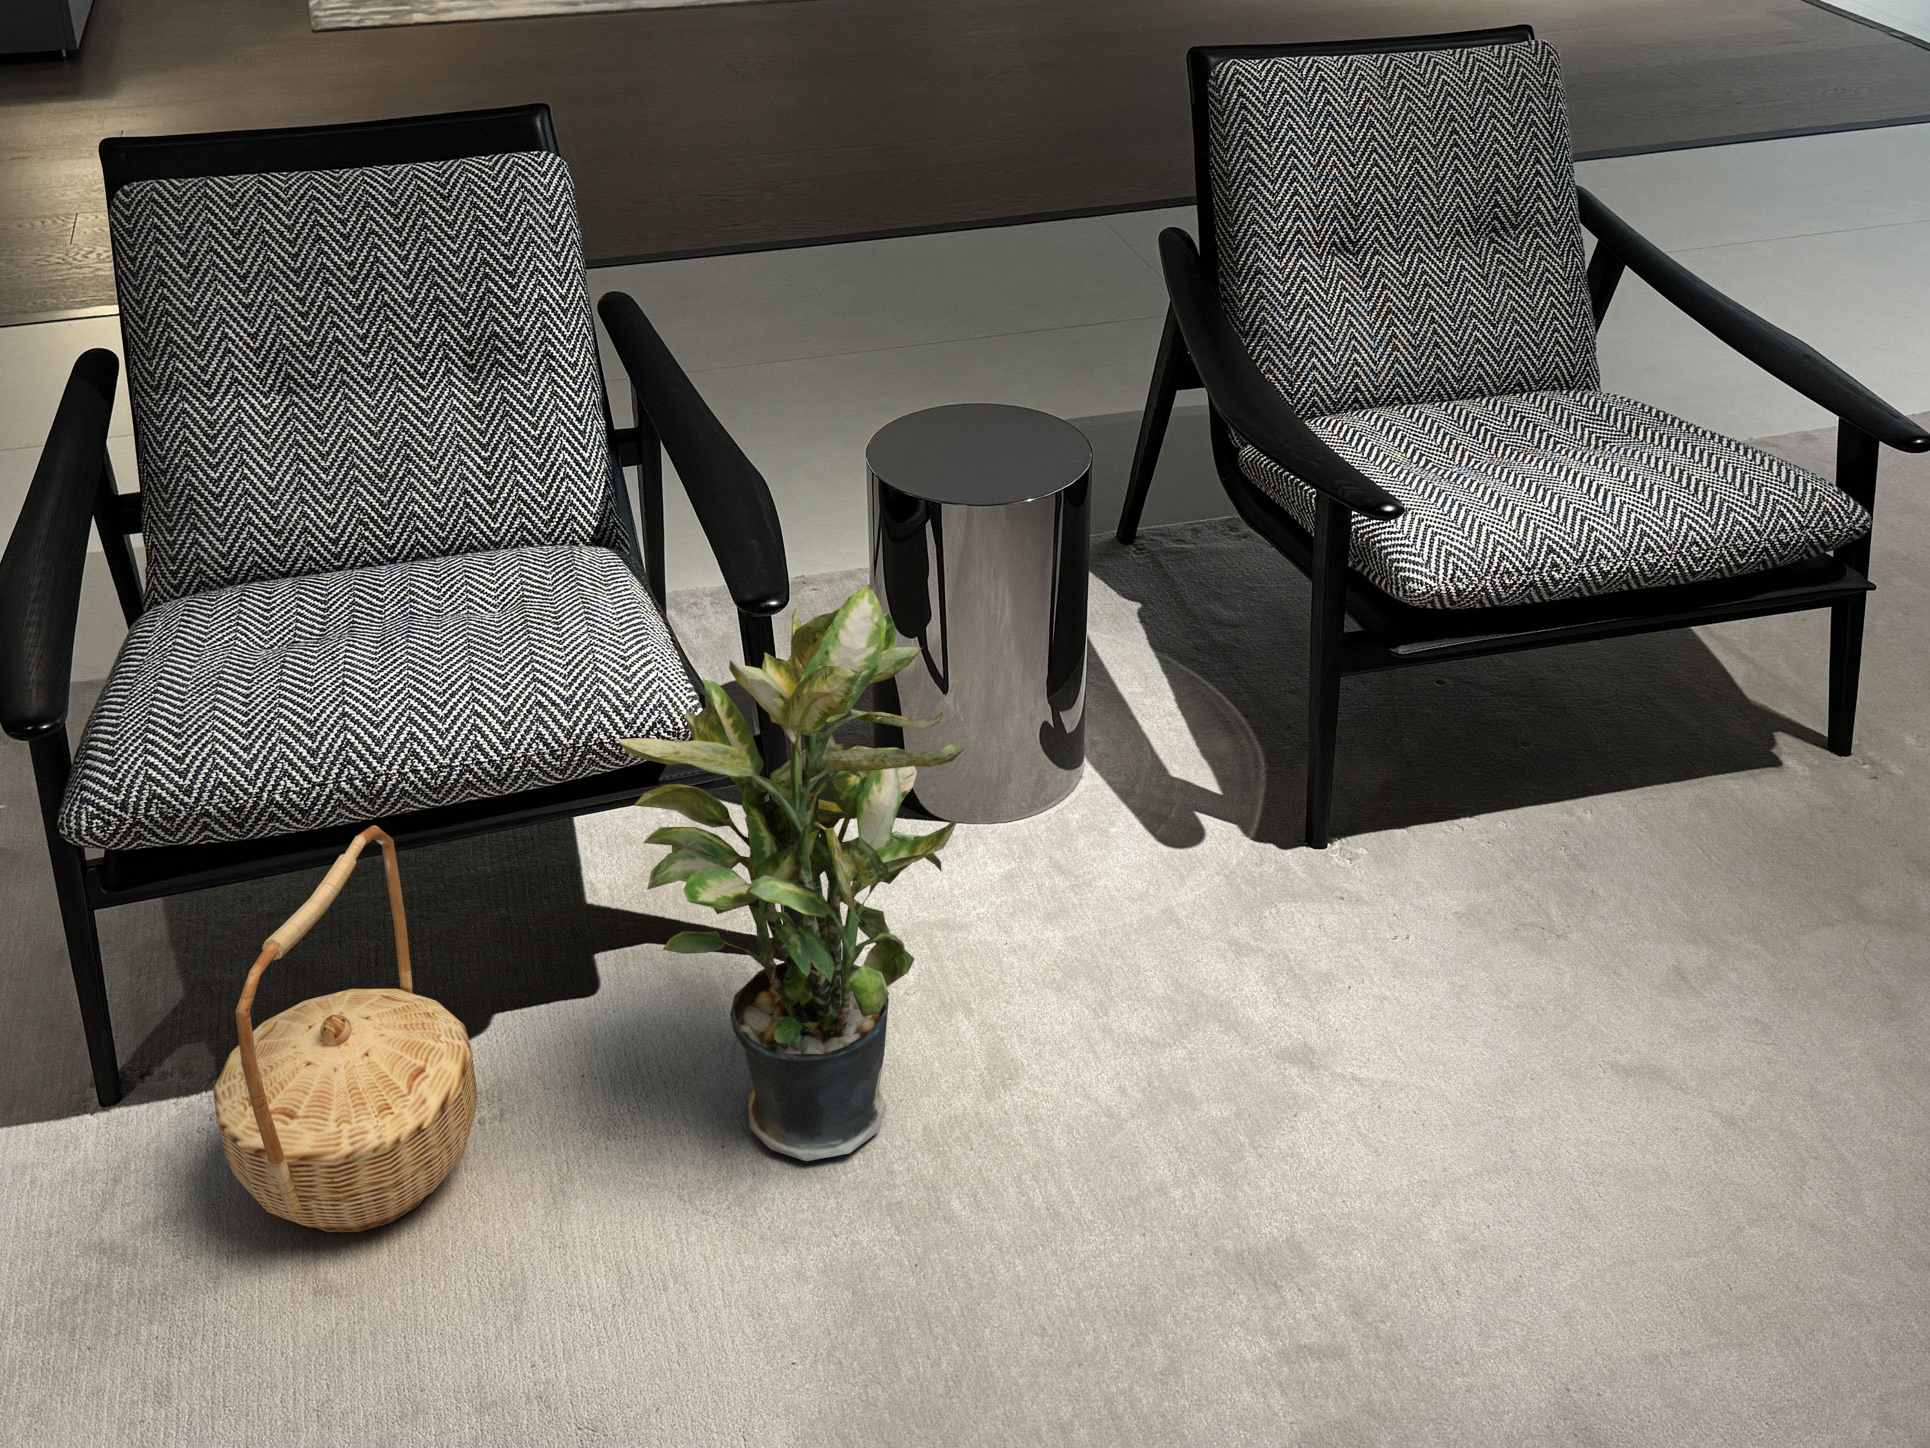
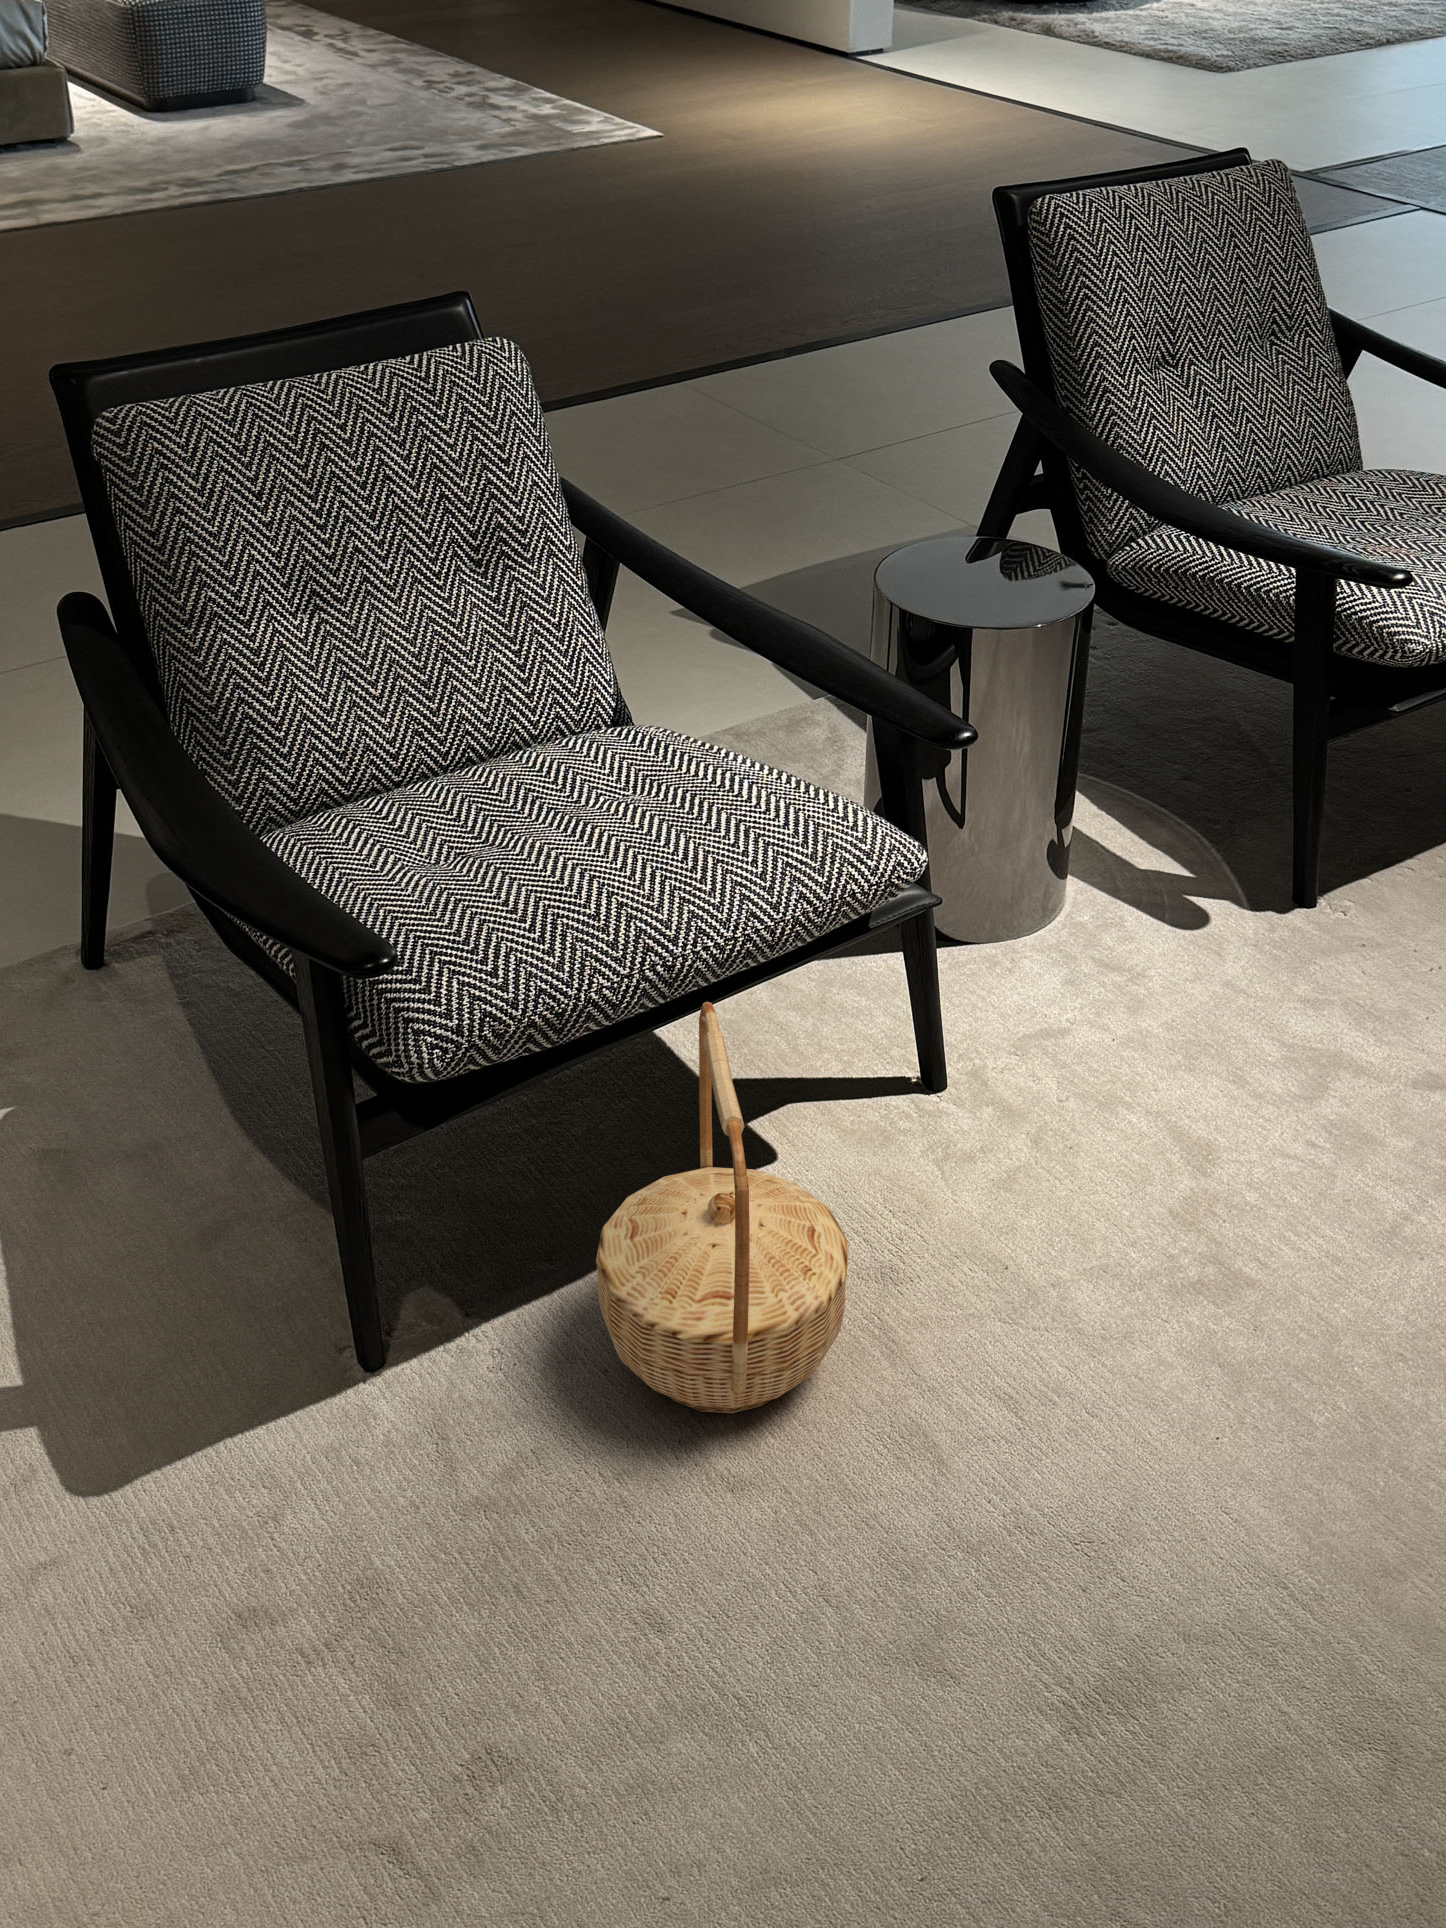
potted plant: present [618,584,966,1161] -> none [942,685,1292,1247]

